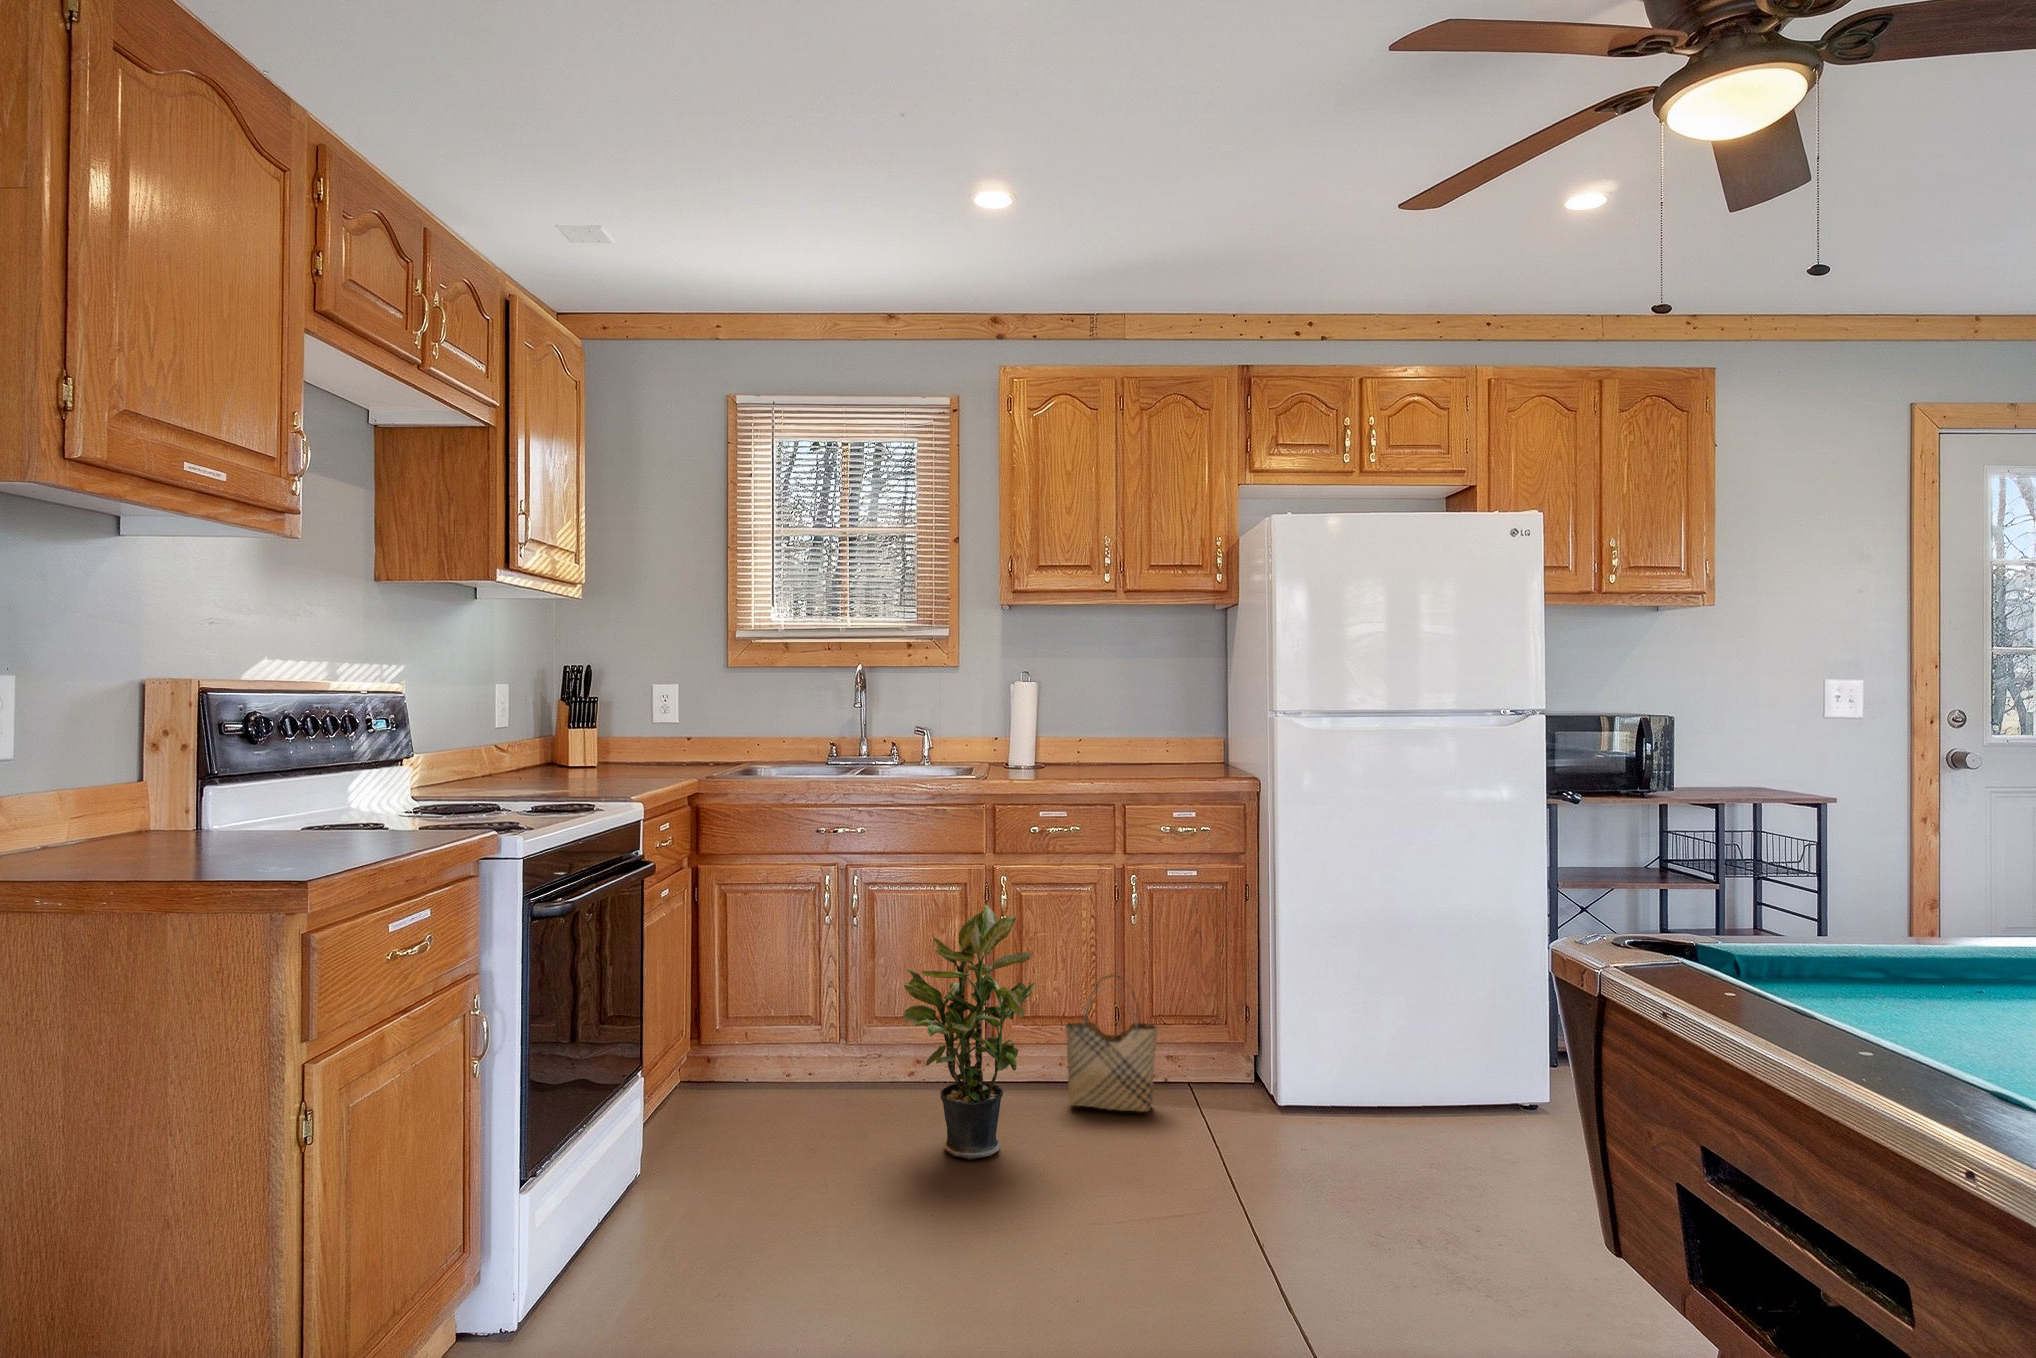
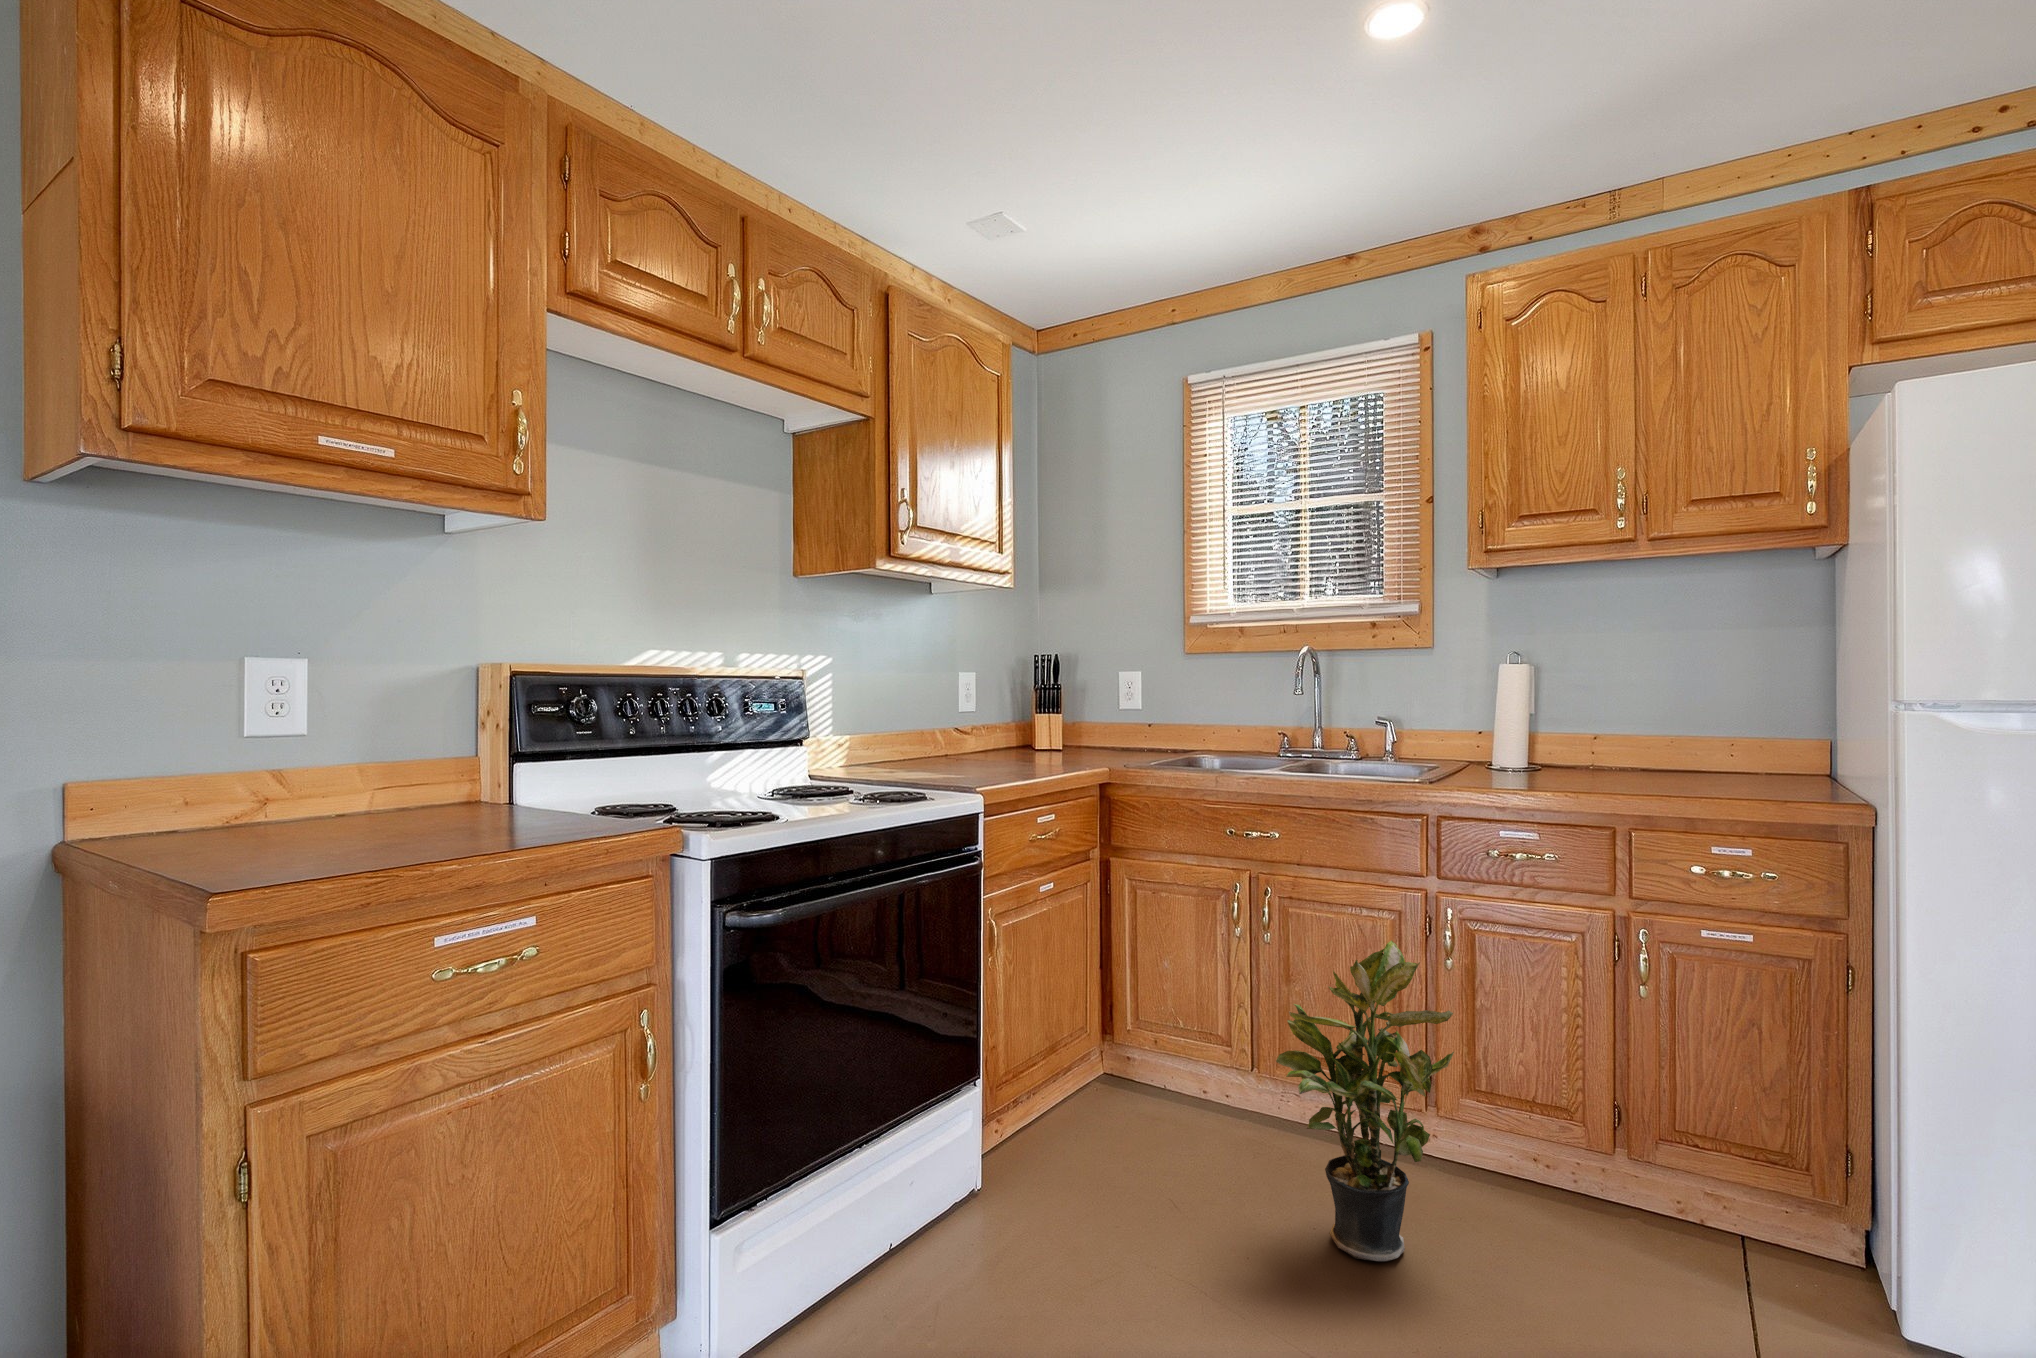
woven basket: present [1065,975,1158,1111] -> none [1526,1058,1673,1265]

